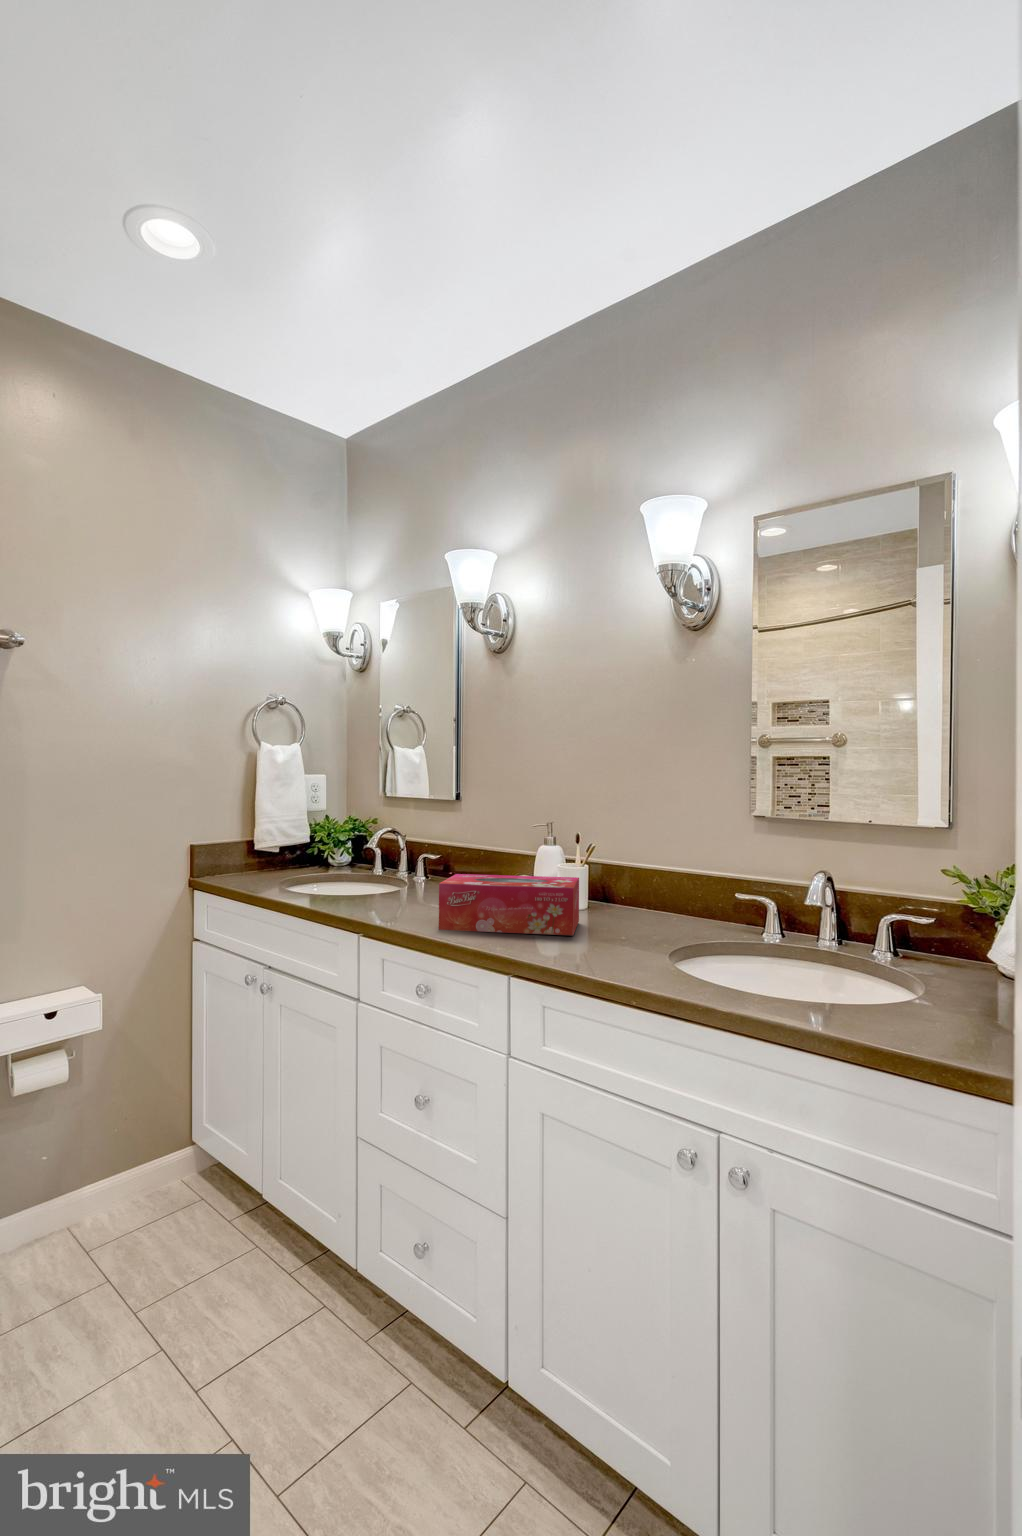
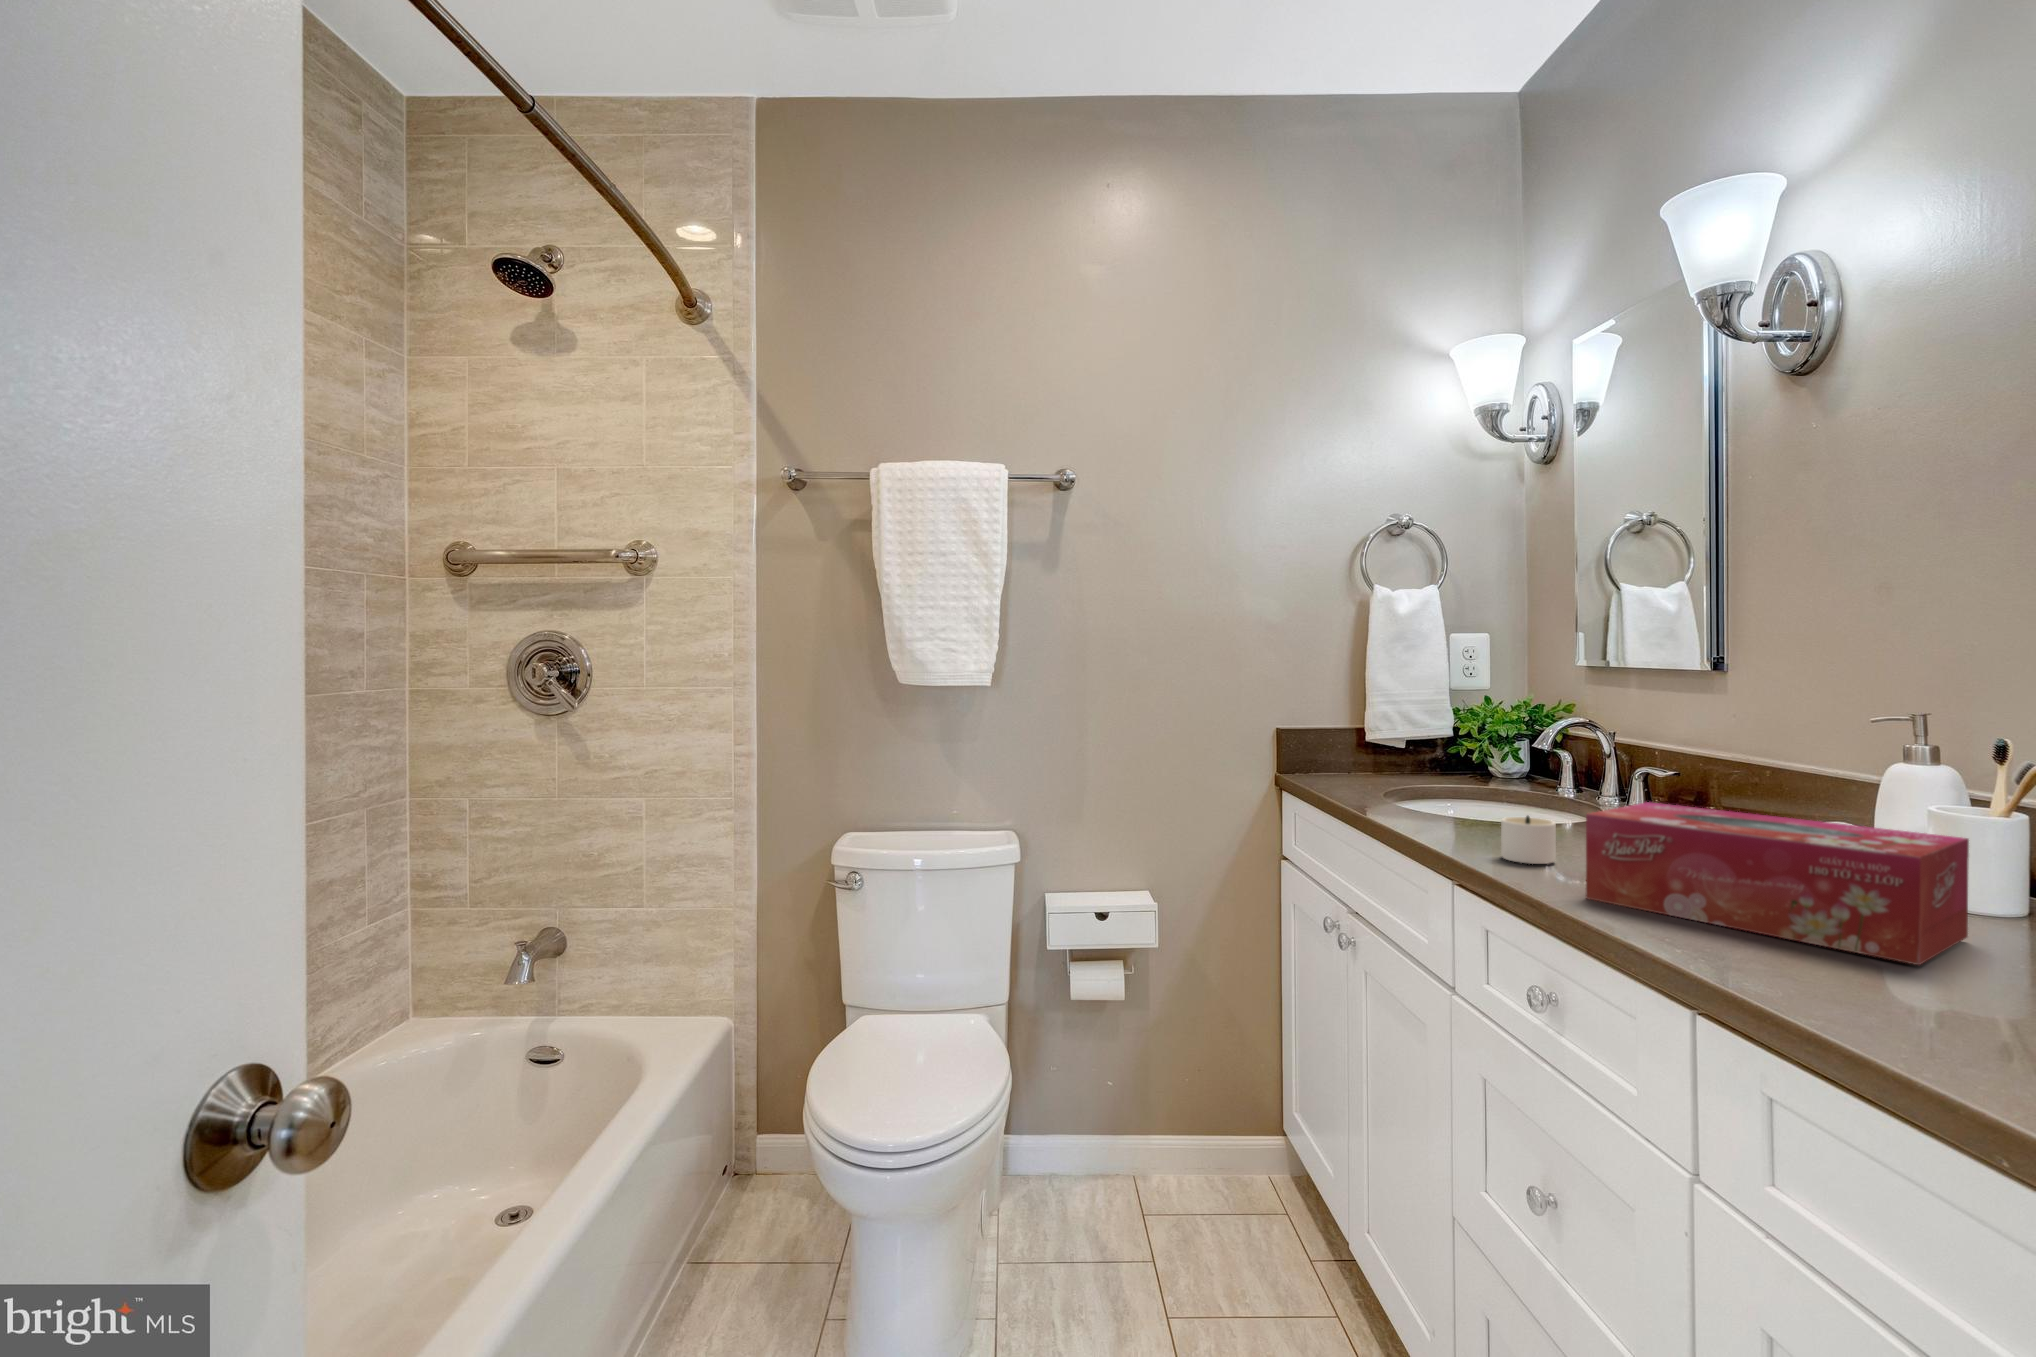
candle: none [382,888,424,916] -> present [1501,816,1556,864]

